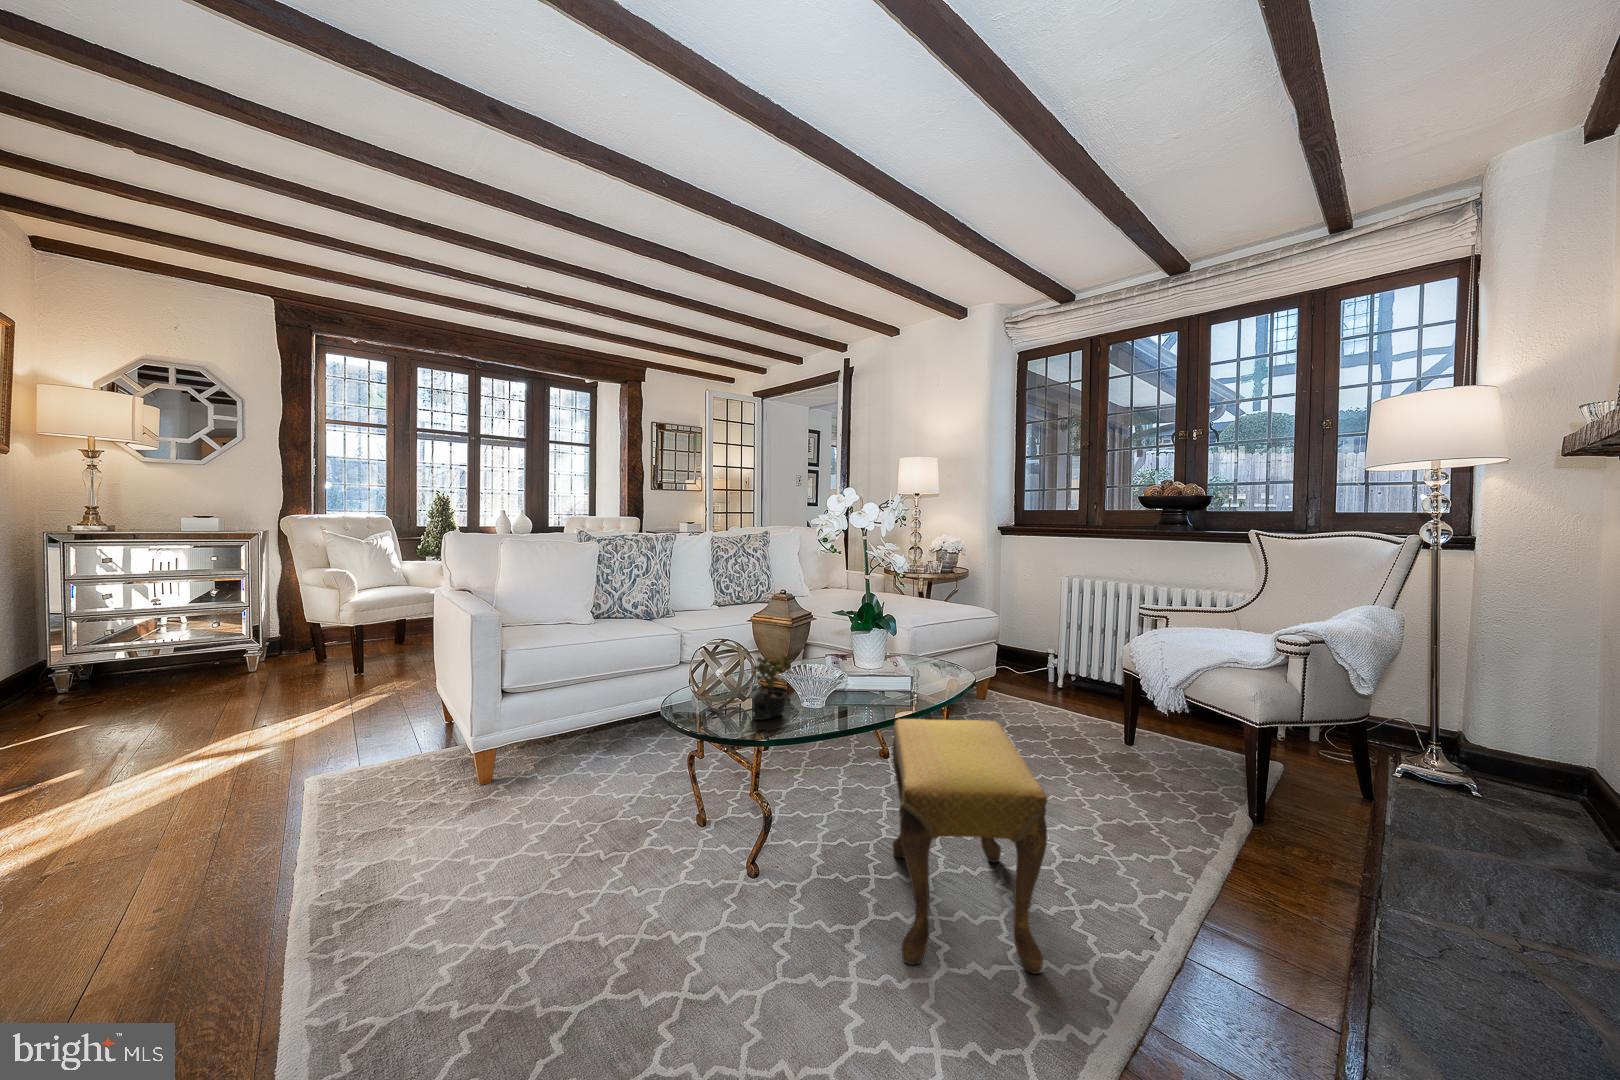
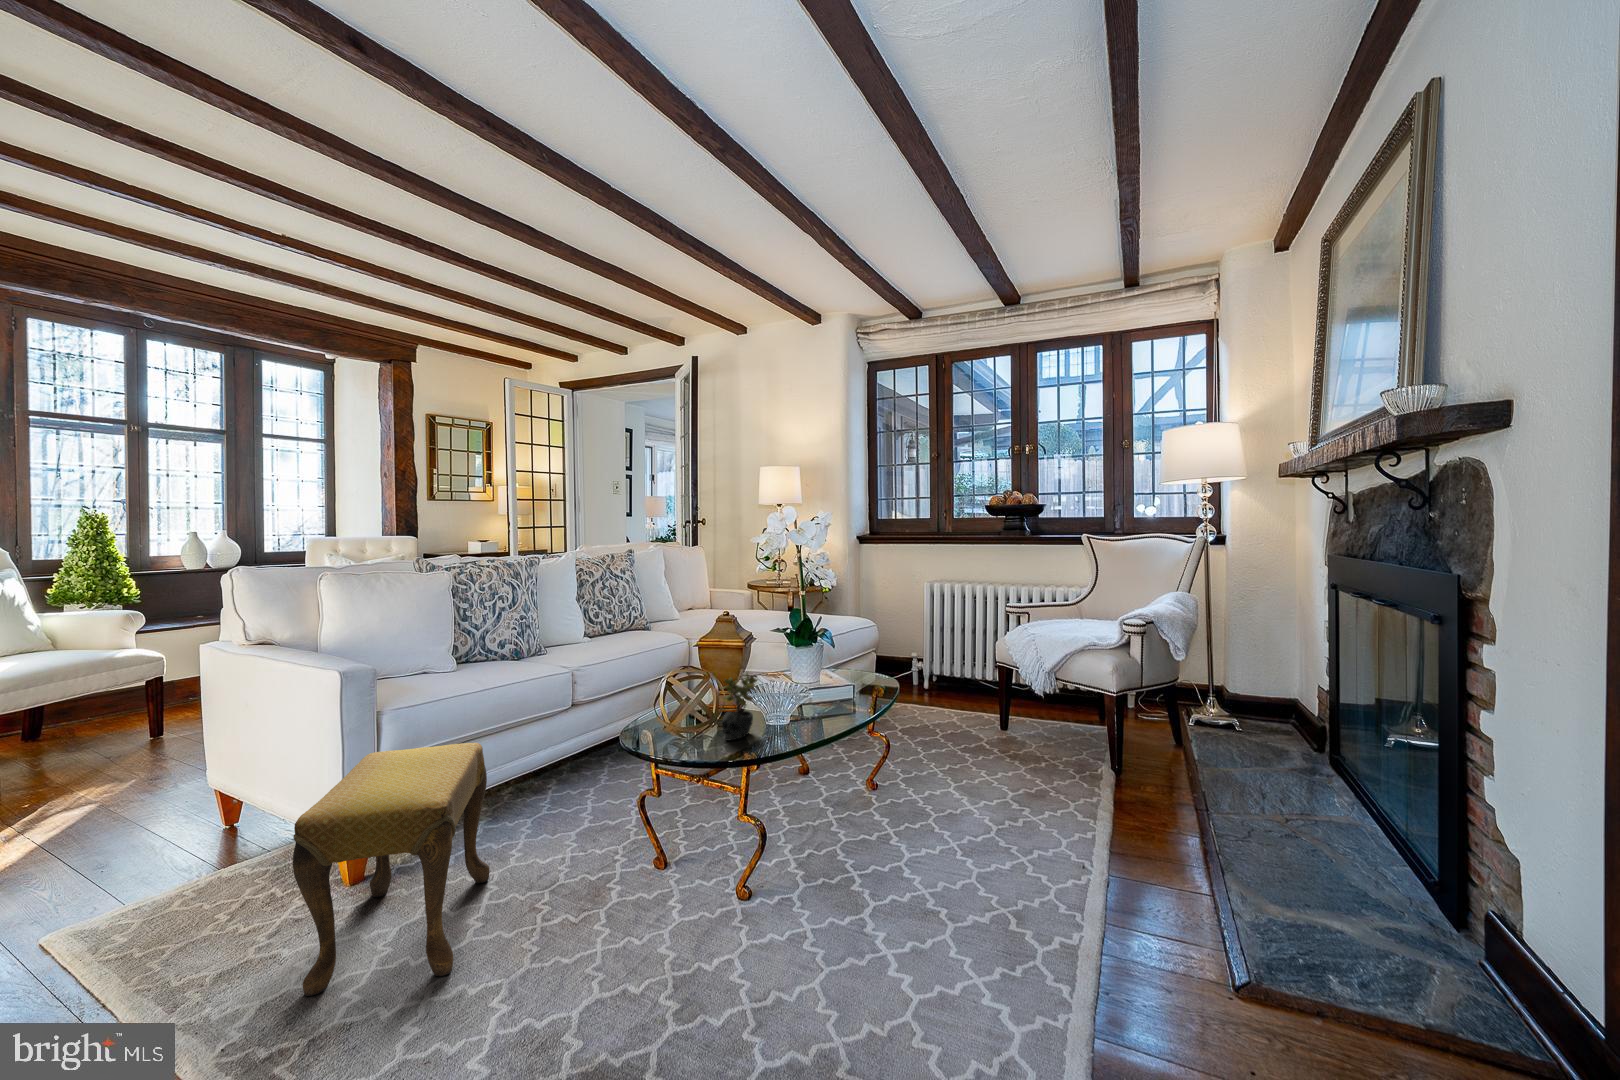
footstool: present [892,719,1048,974] -> present [293,743,490,996]

